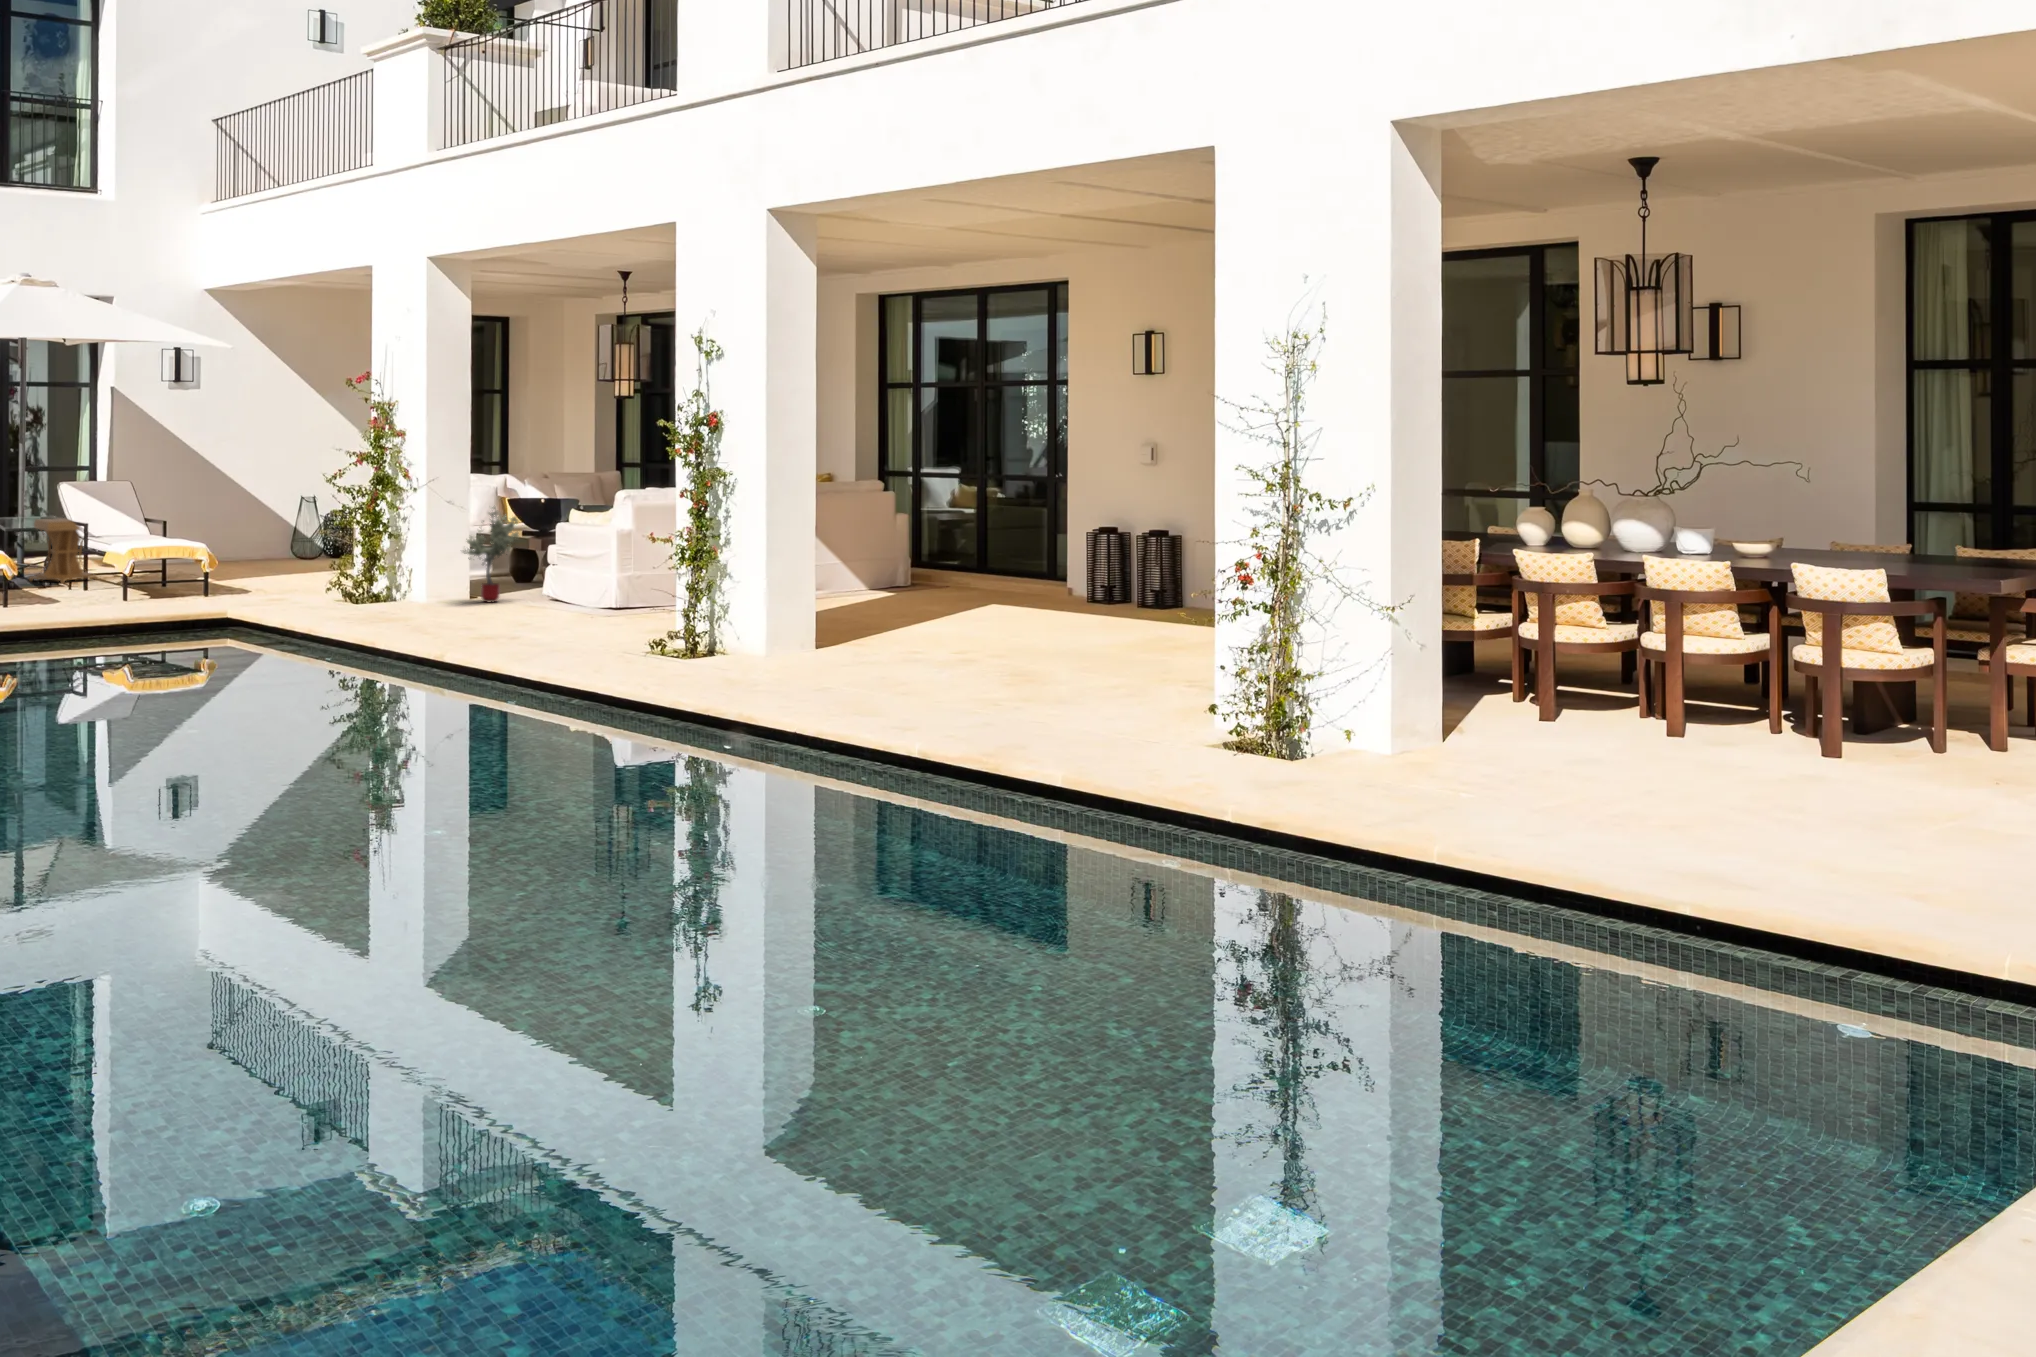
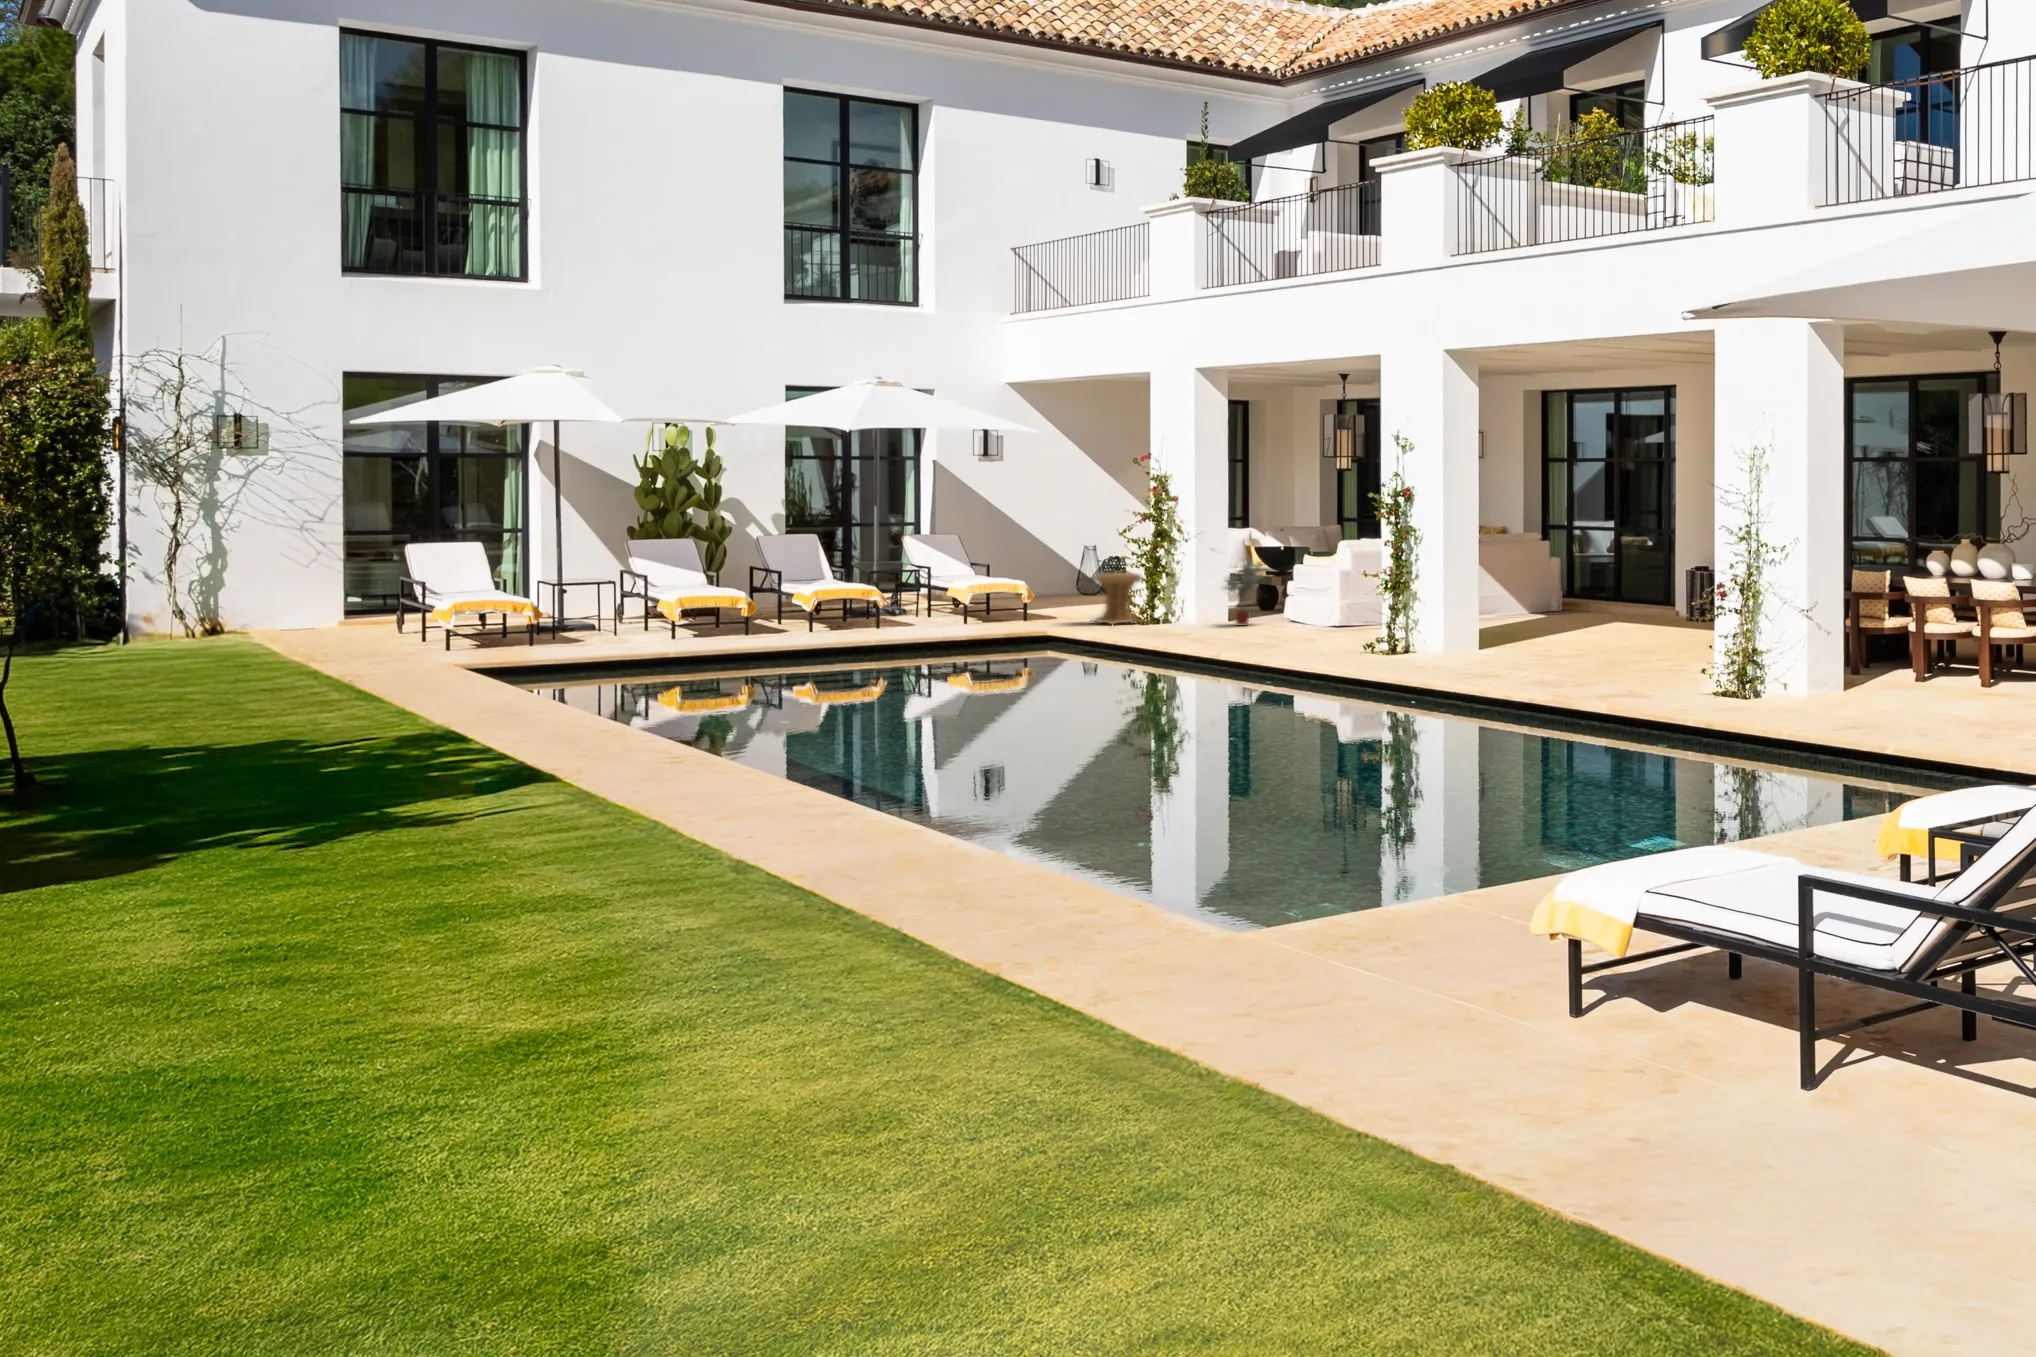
side table: present [30,518,97,583] -> present [1092,573,1142,625]

